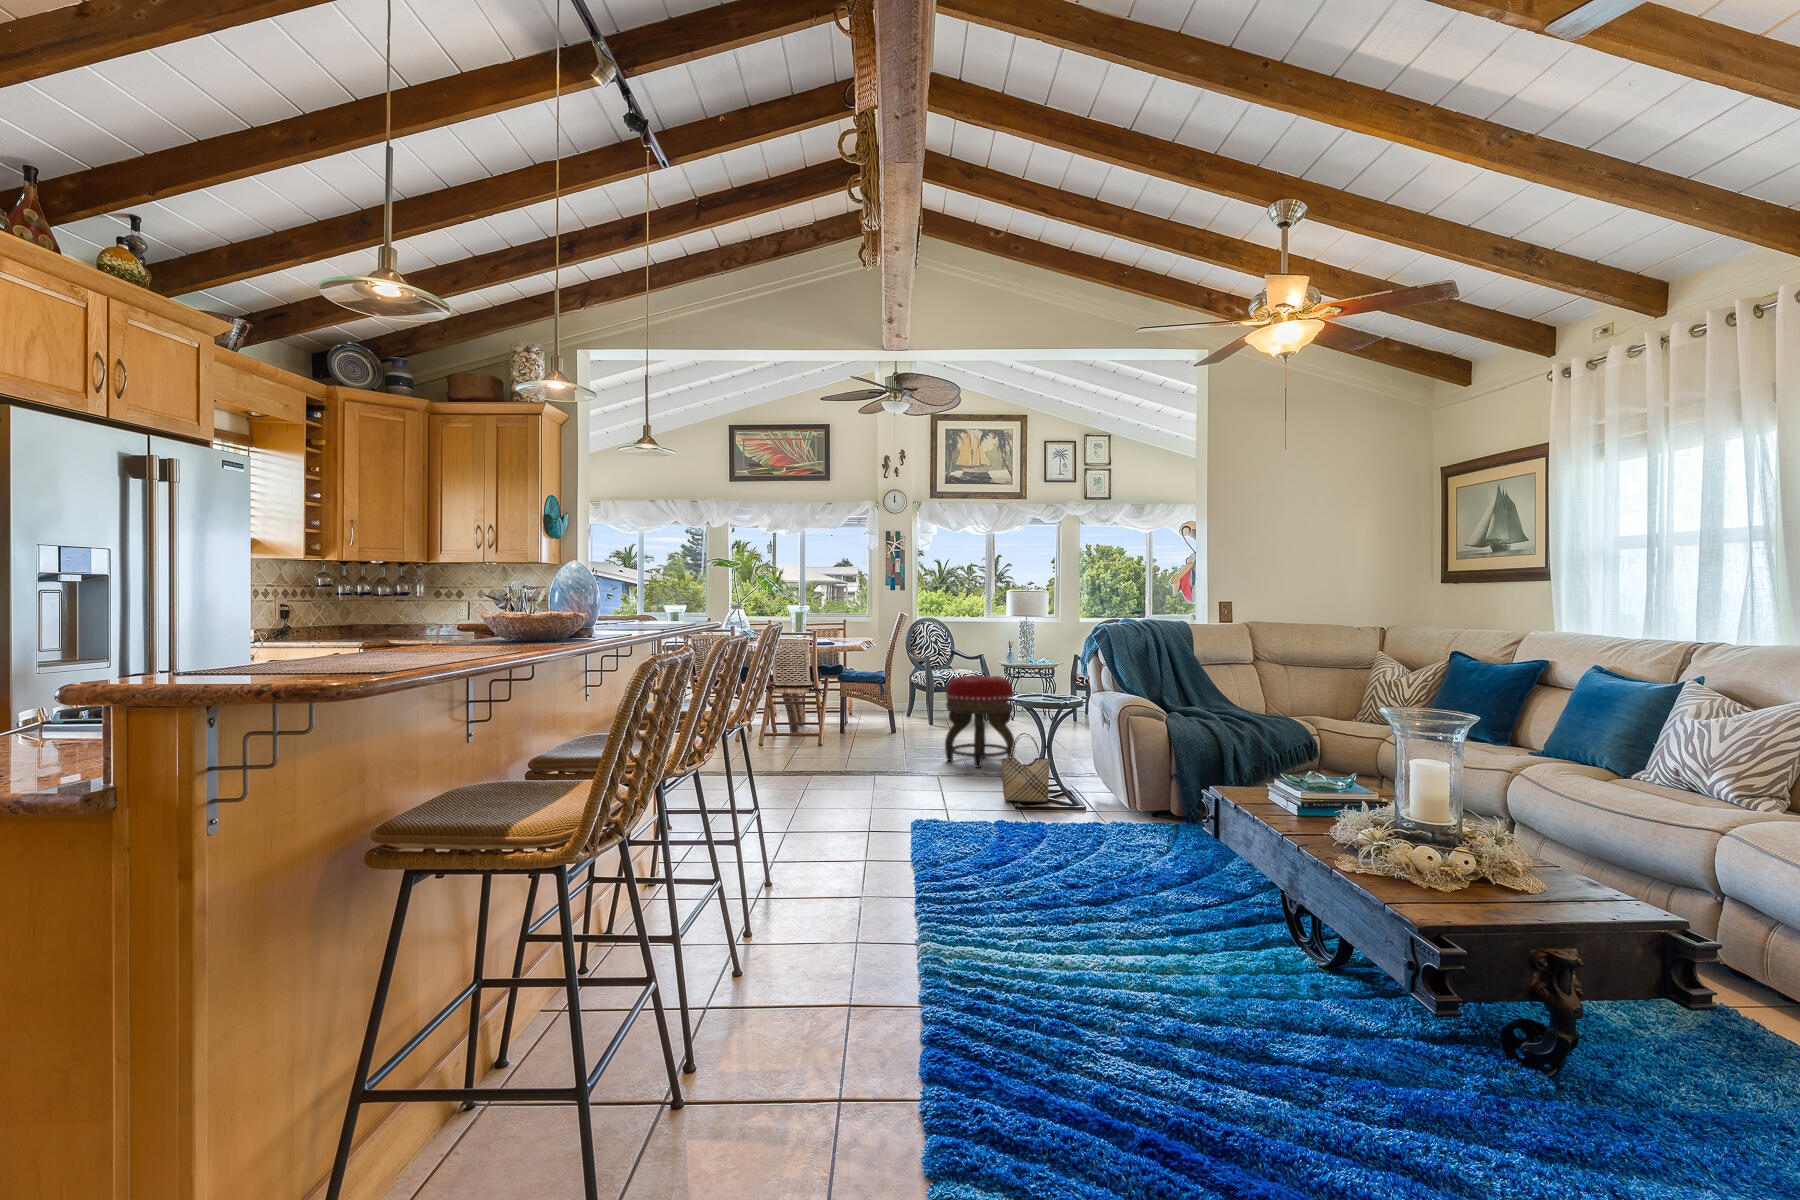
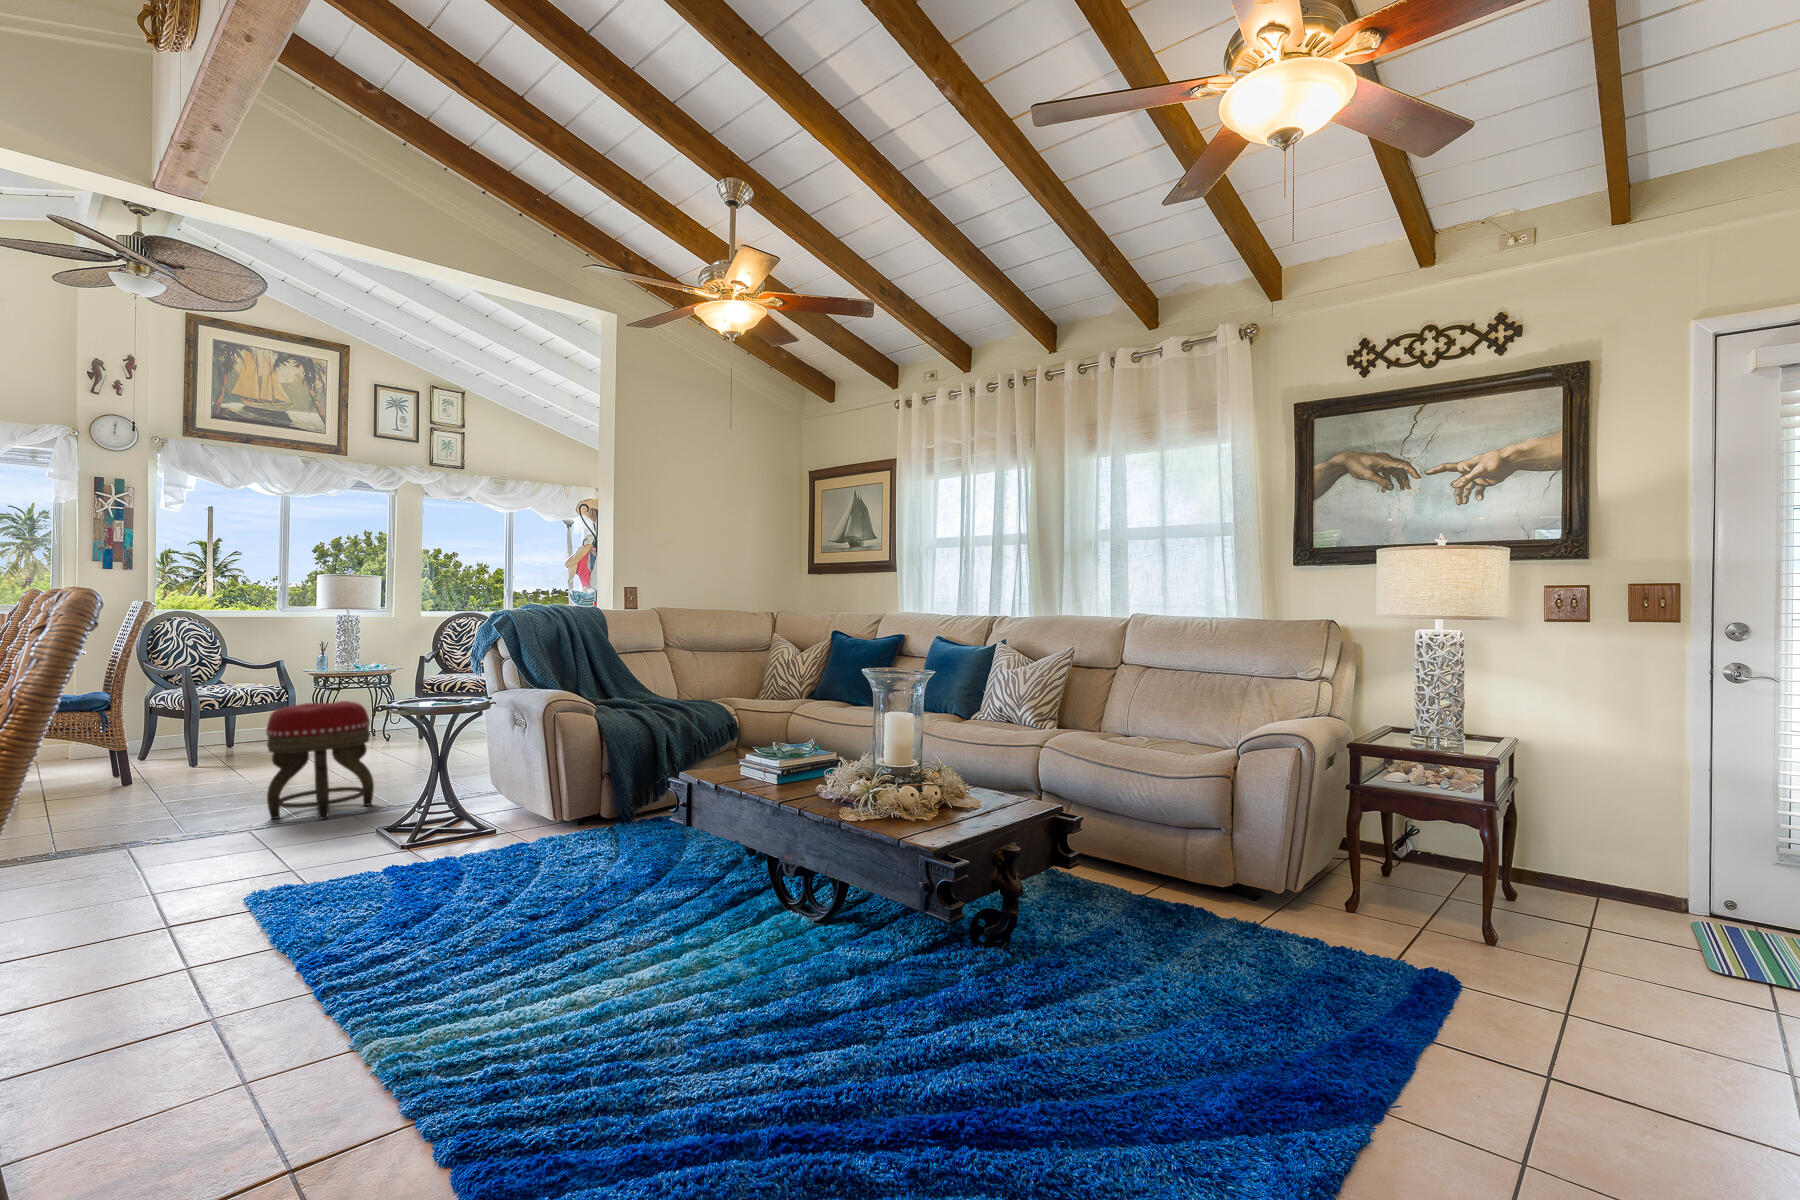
woven basket: present [1001,733,1050,802] -> none [379,761,447,848]

